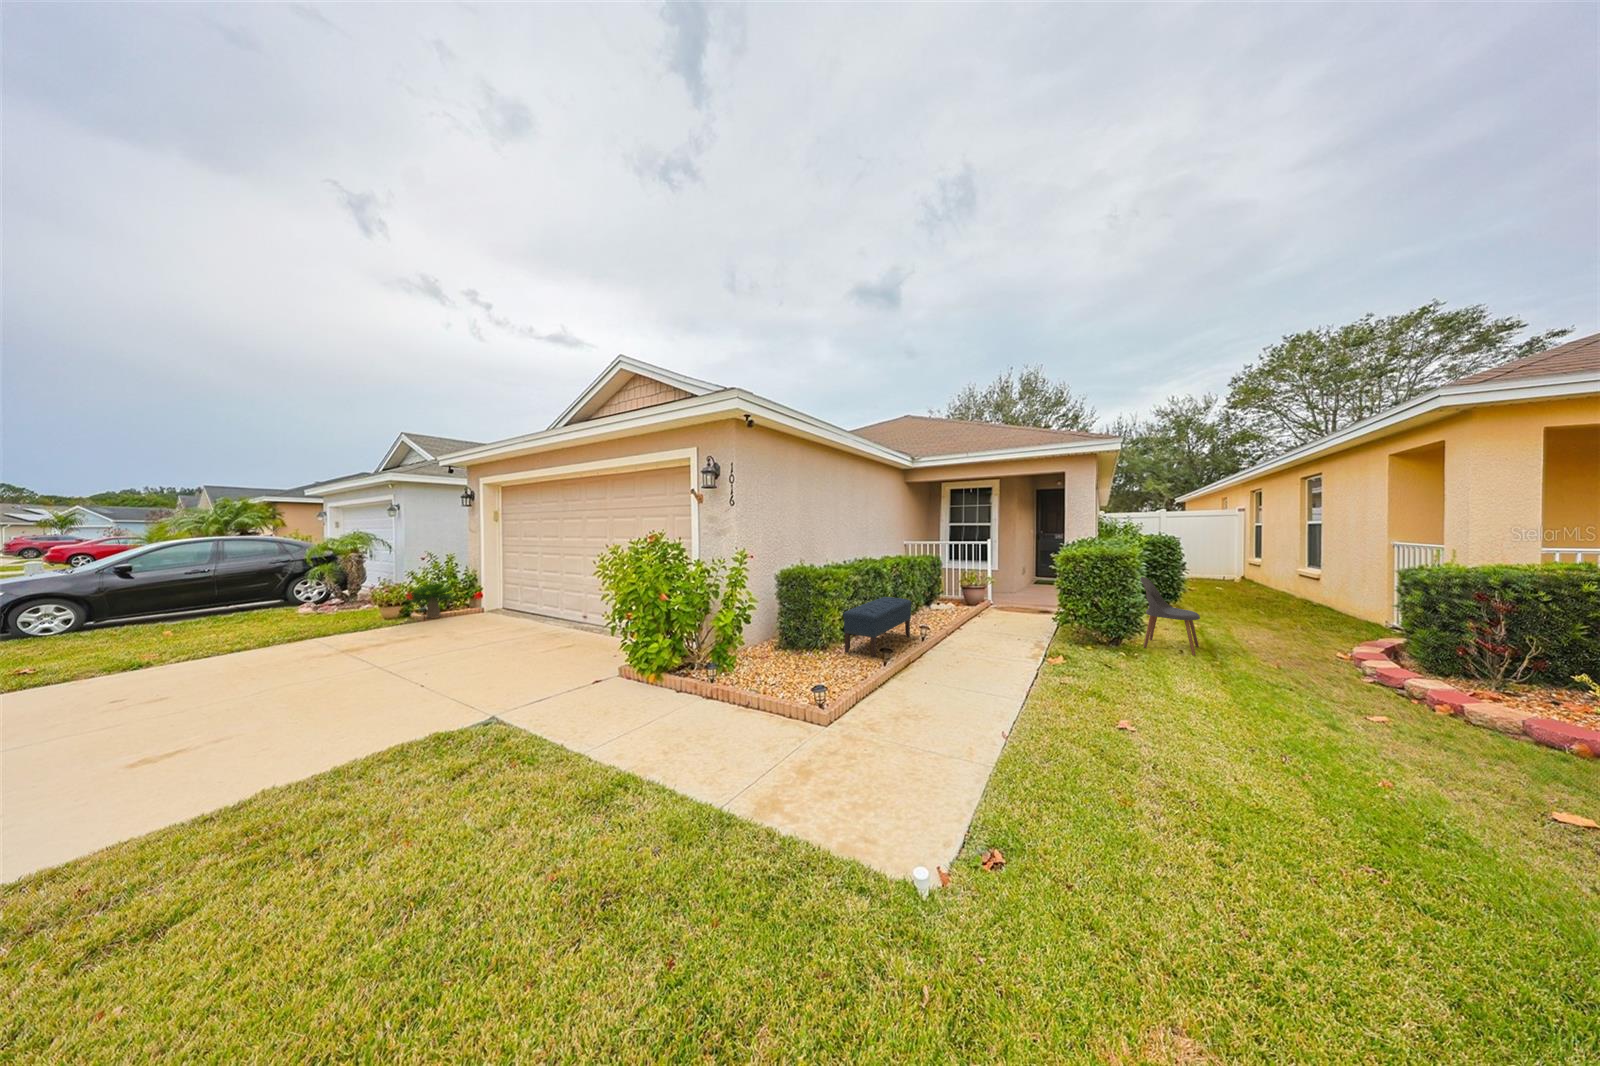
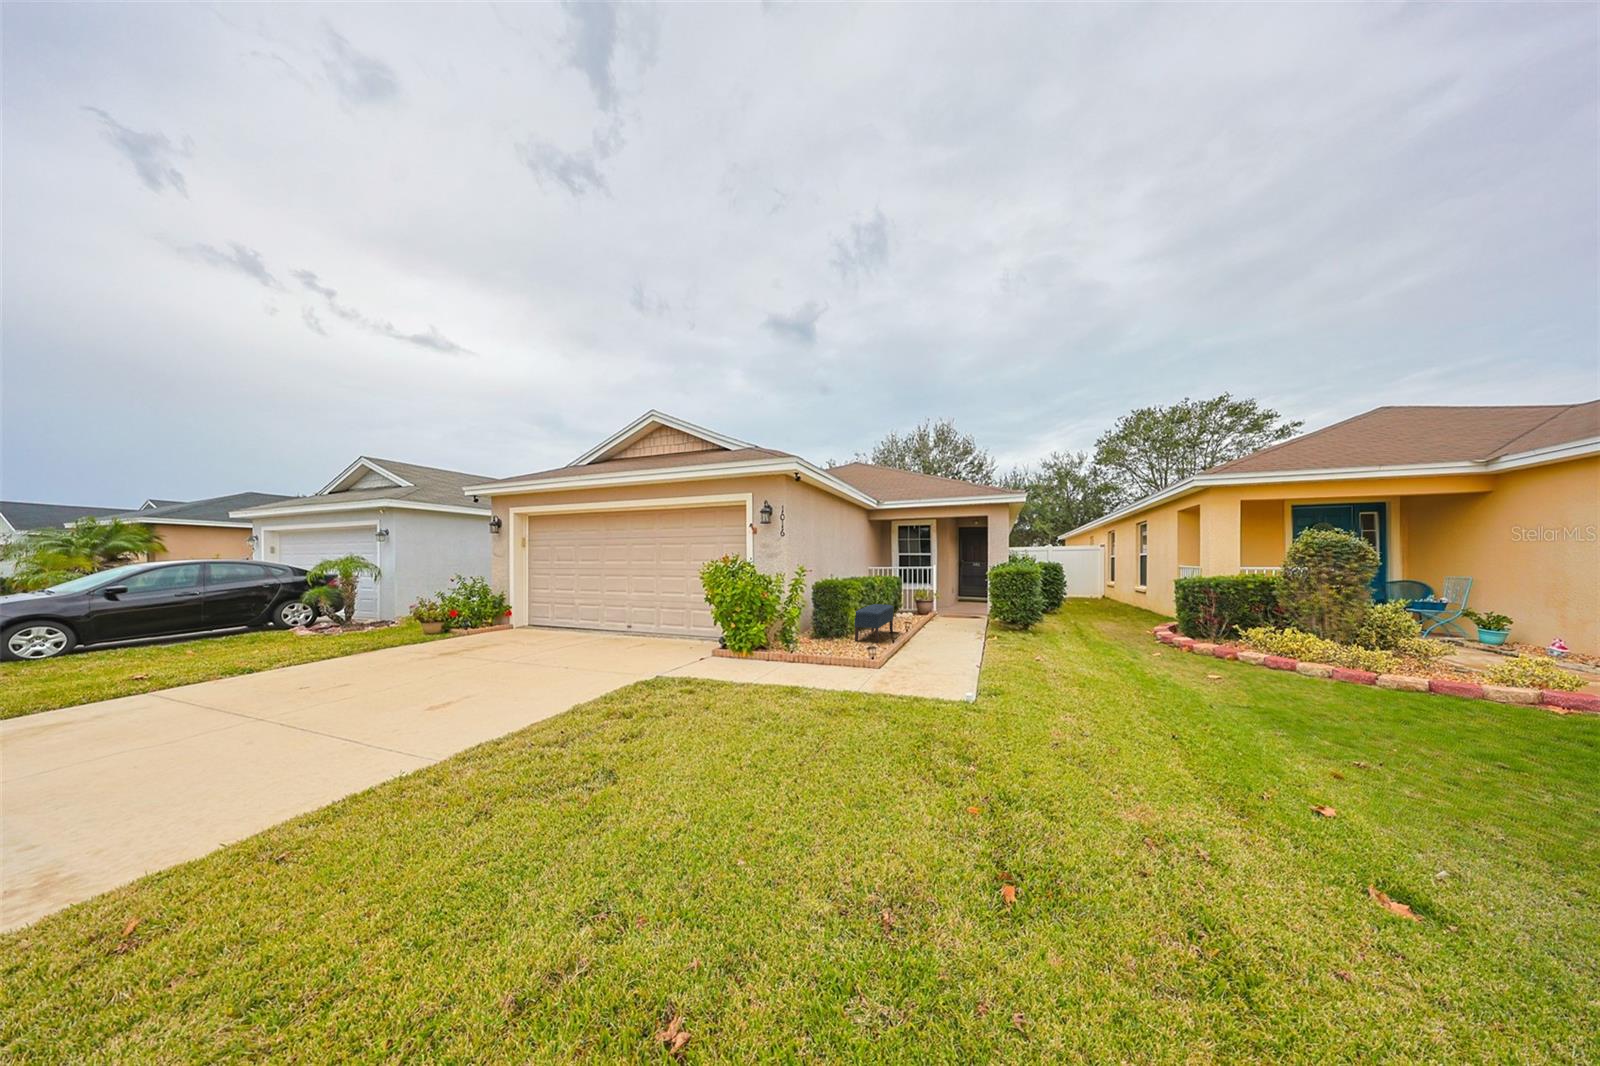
chair: present [1140,577,1200,656] -> none [1041,587,1076,636]
potted plant: present [408,582,455,619] -> none [450,597,498,632]

